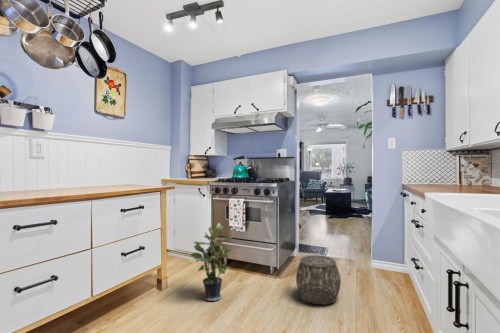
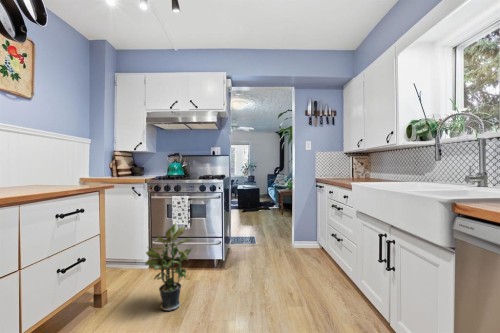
woven basket: present [296,255,341,305] -> none [251,245,292,291]

